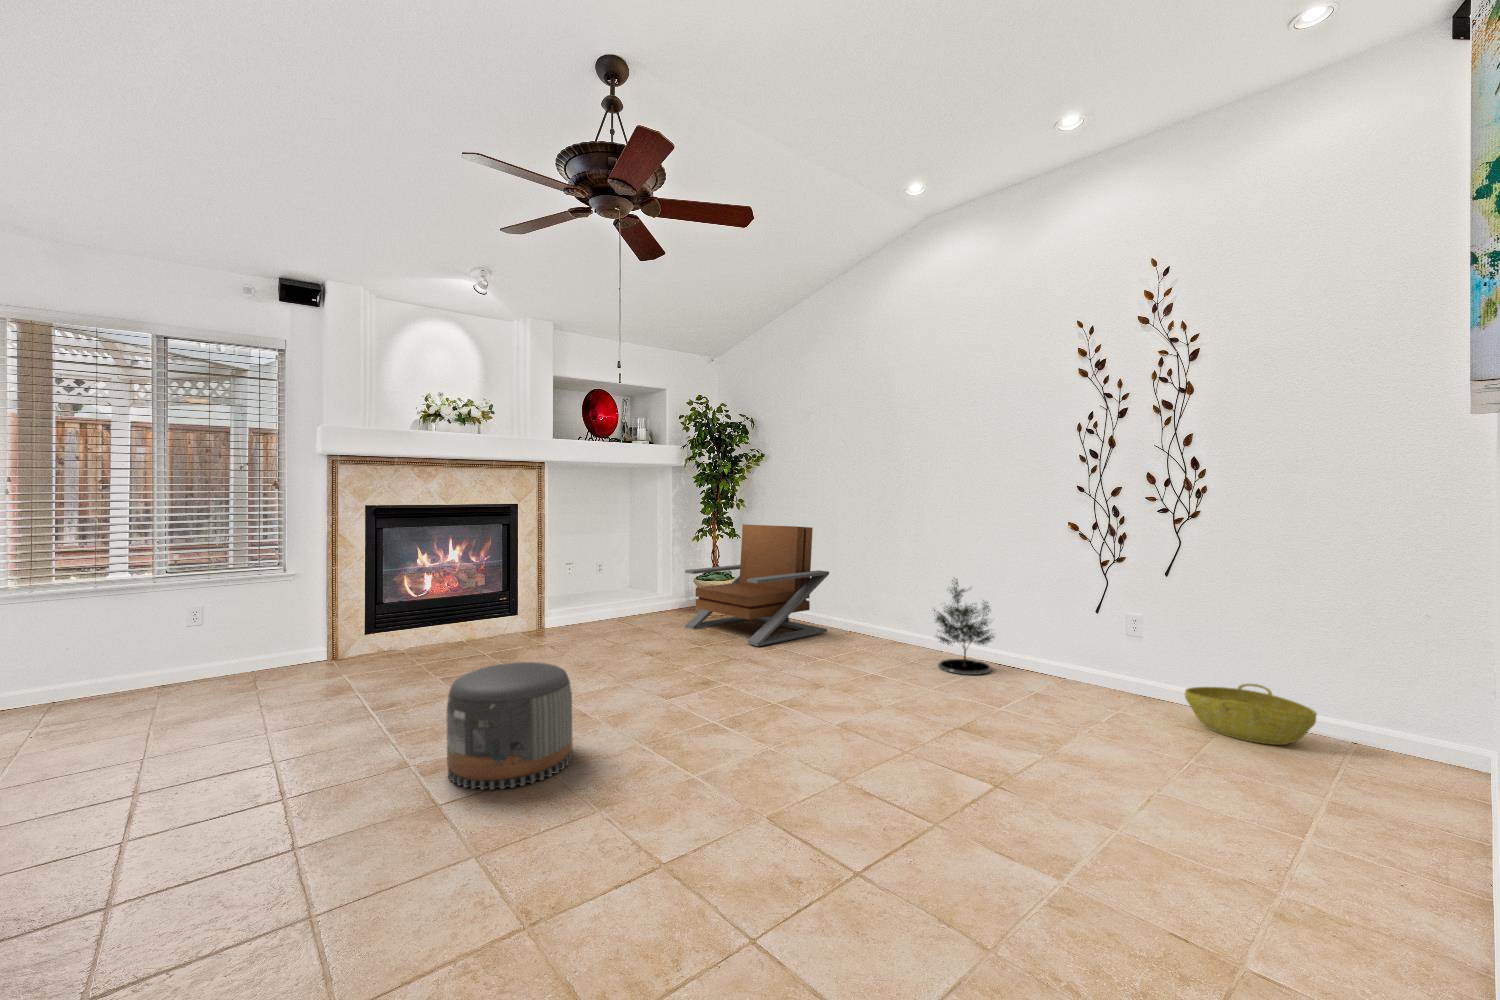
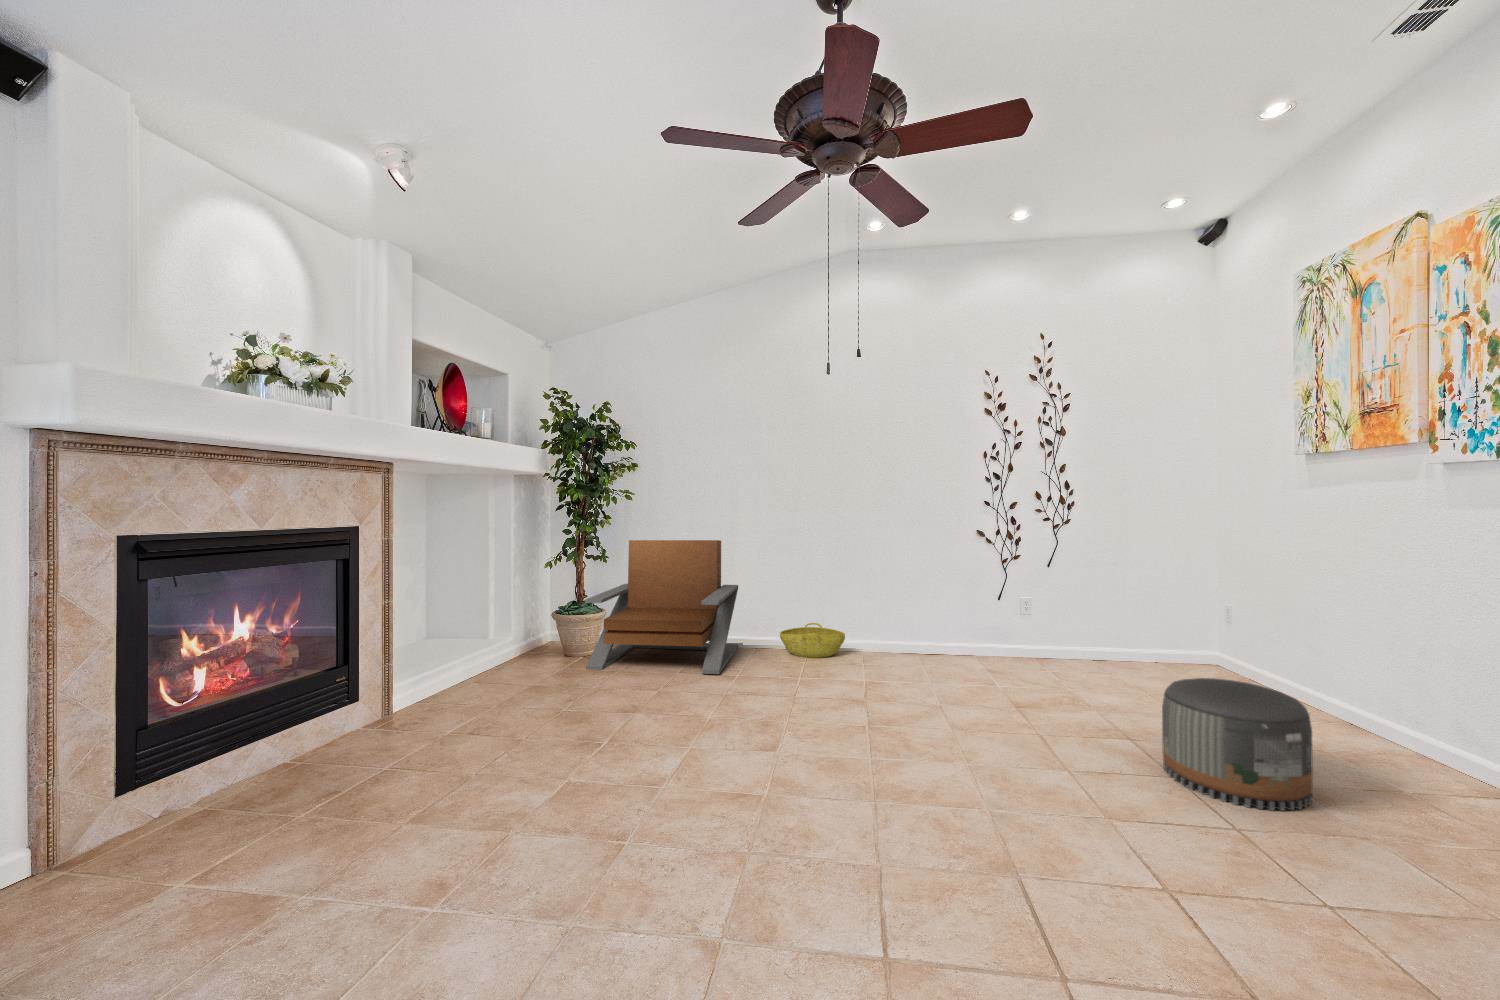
potted tree: present [934,579,994,675] -> none [881,578,931,664]
pouf: present [446,662,573,790] -> present [1162,678,1313,811]
basket: present [1185,684,1317,745] -> present [780,623,845,658]

